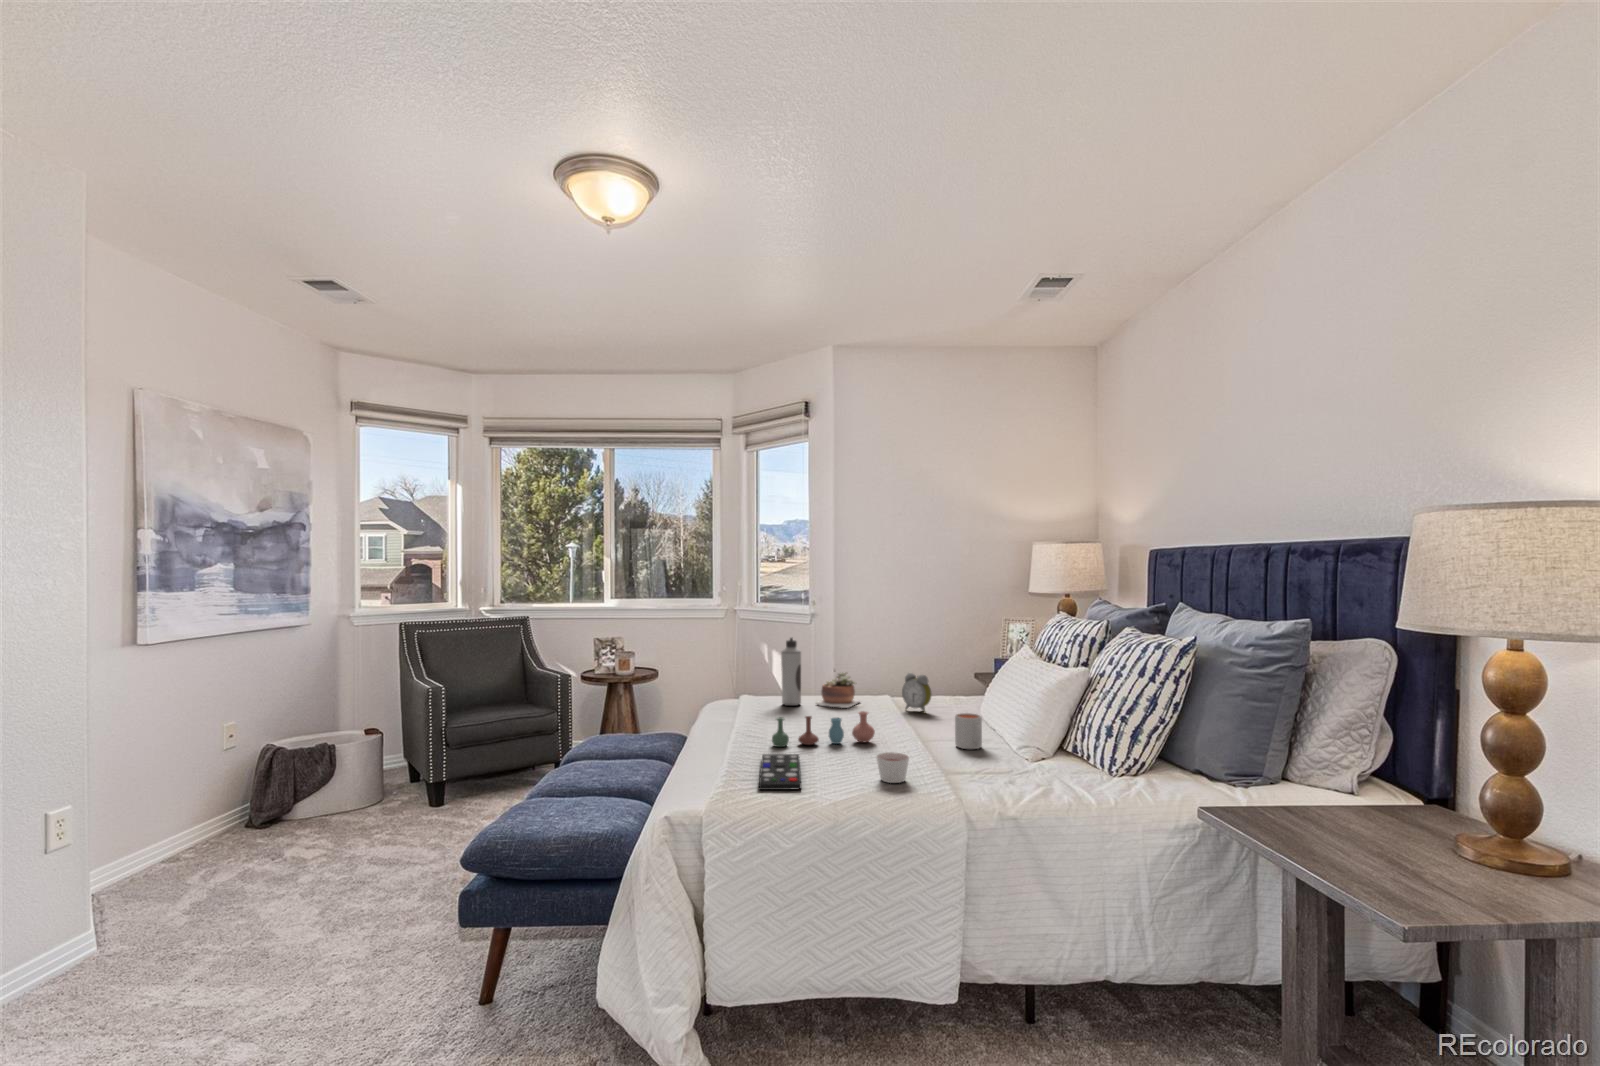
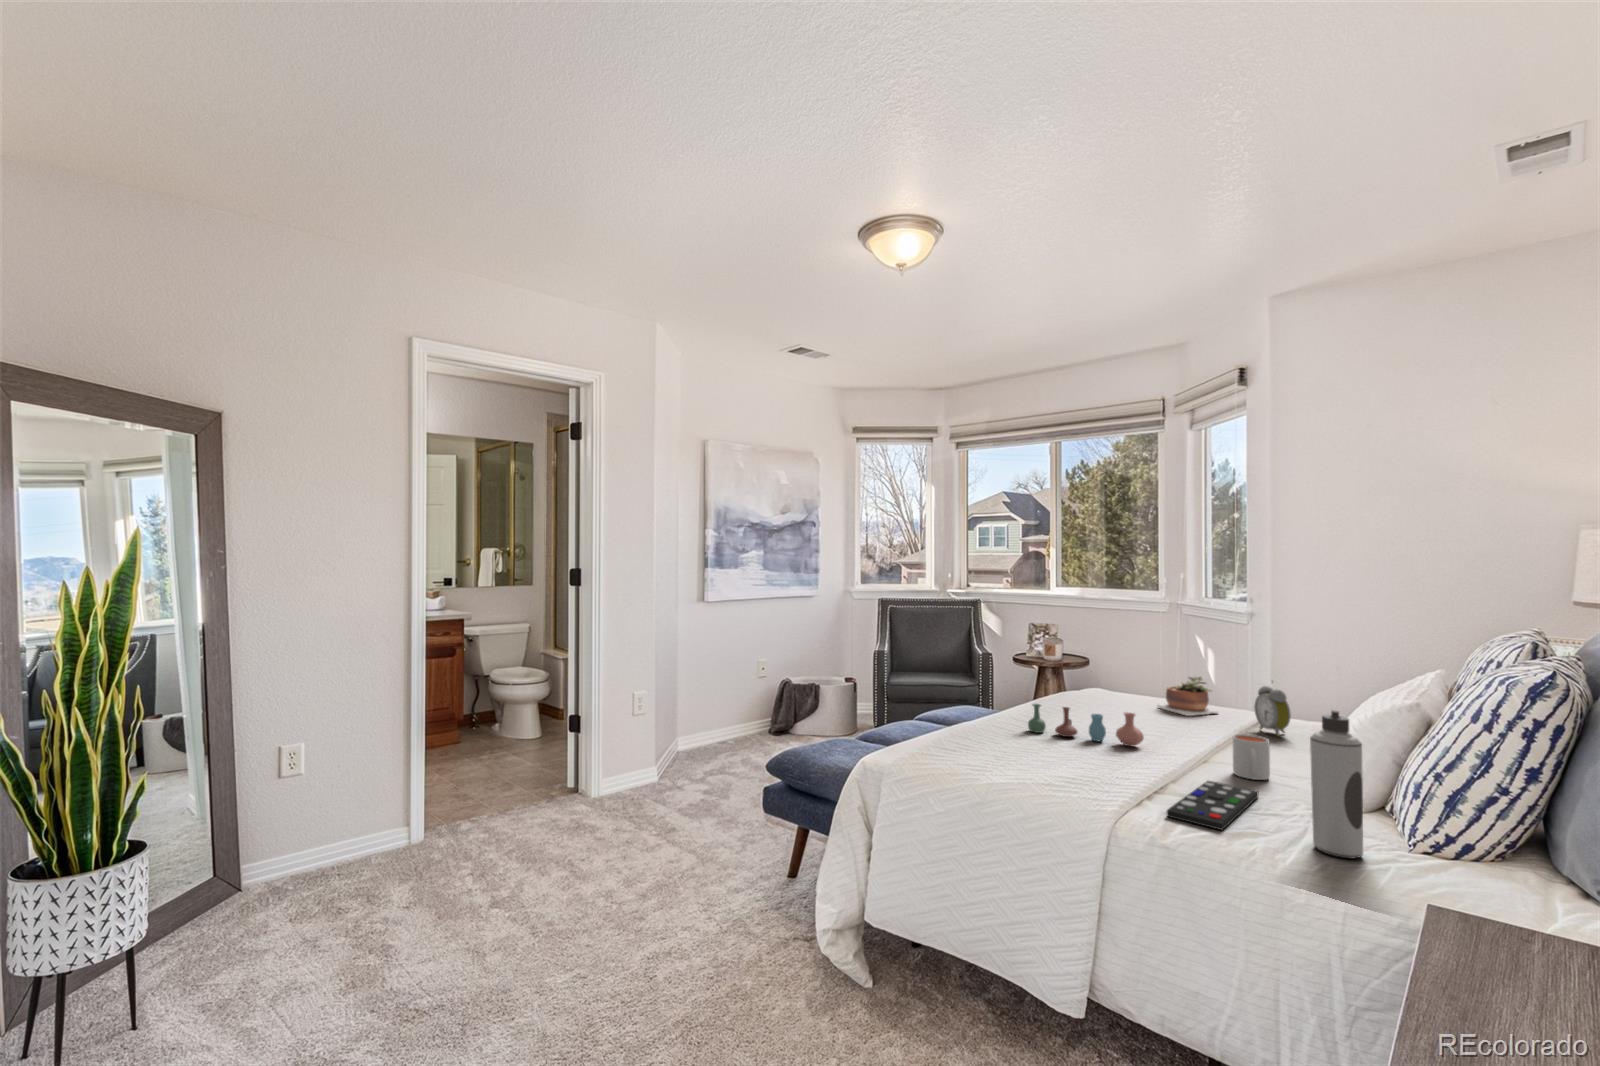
water bottle: present [781,638,801,706] -> present [1310,710,1363,859]
candle: present [877,752,909,783] -> none [1062,750,1099,783]
remote control: present [759,754,801,790] -> present [1167,781,1258,830]

